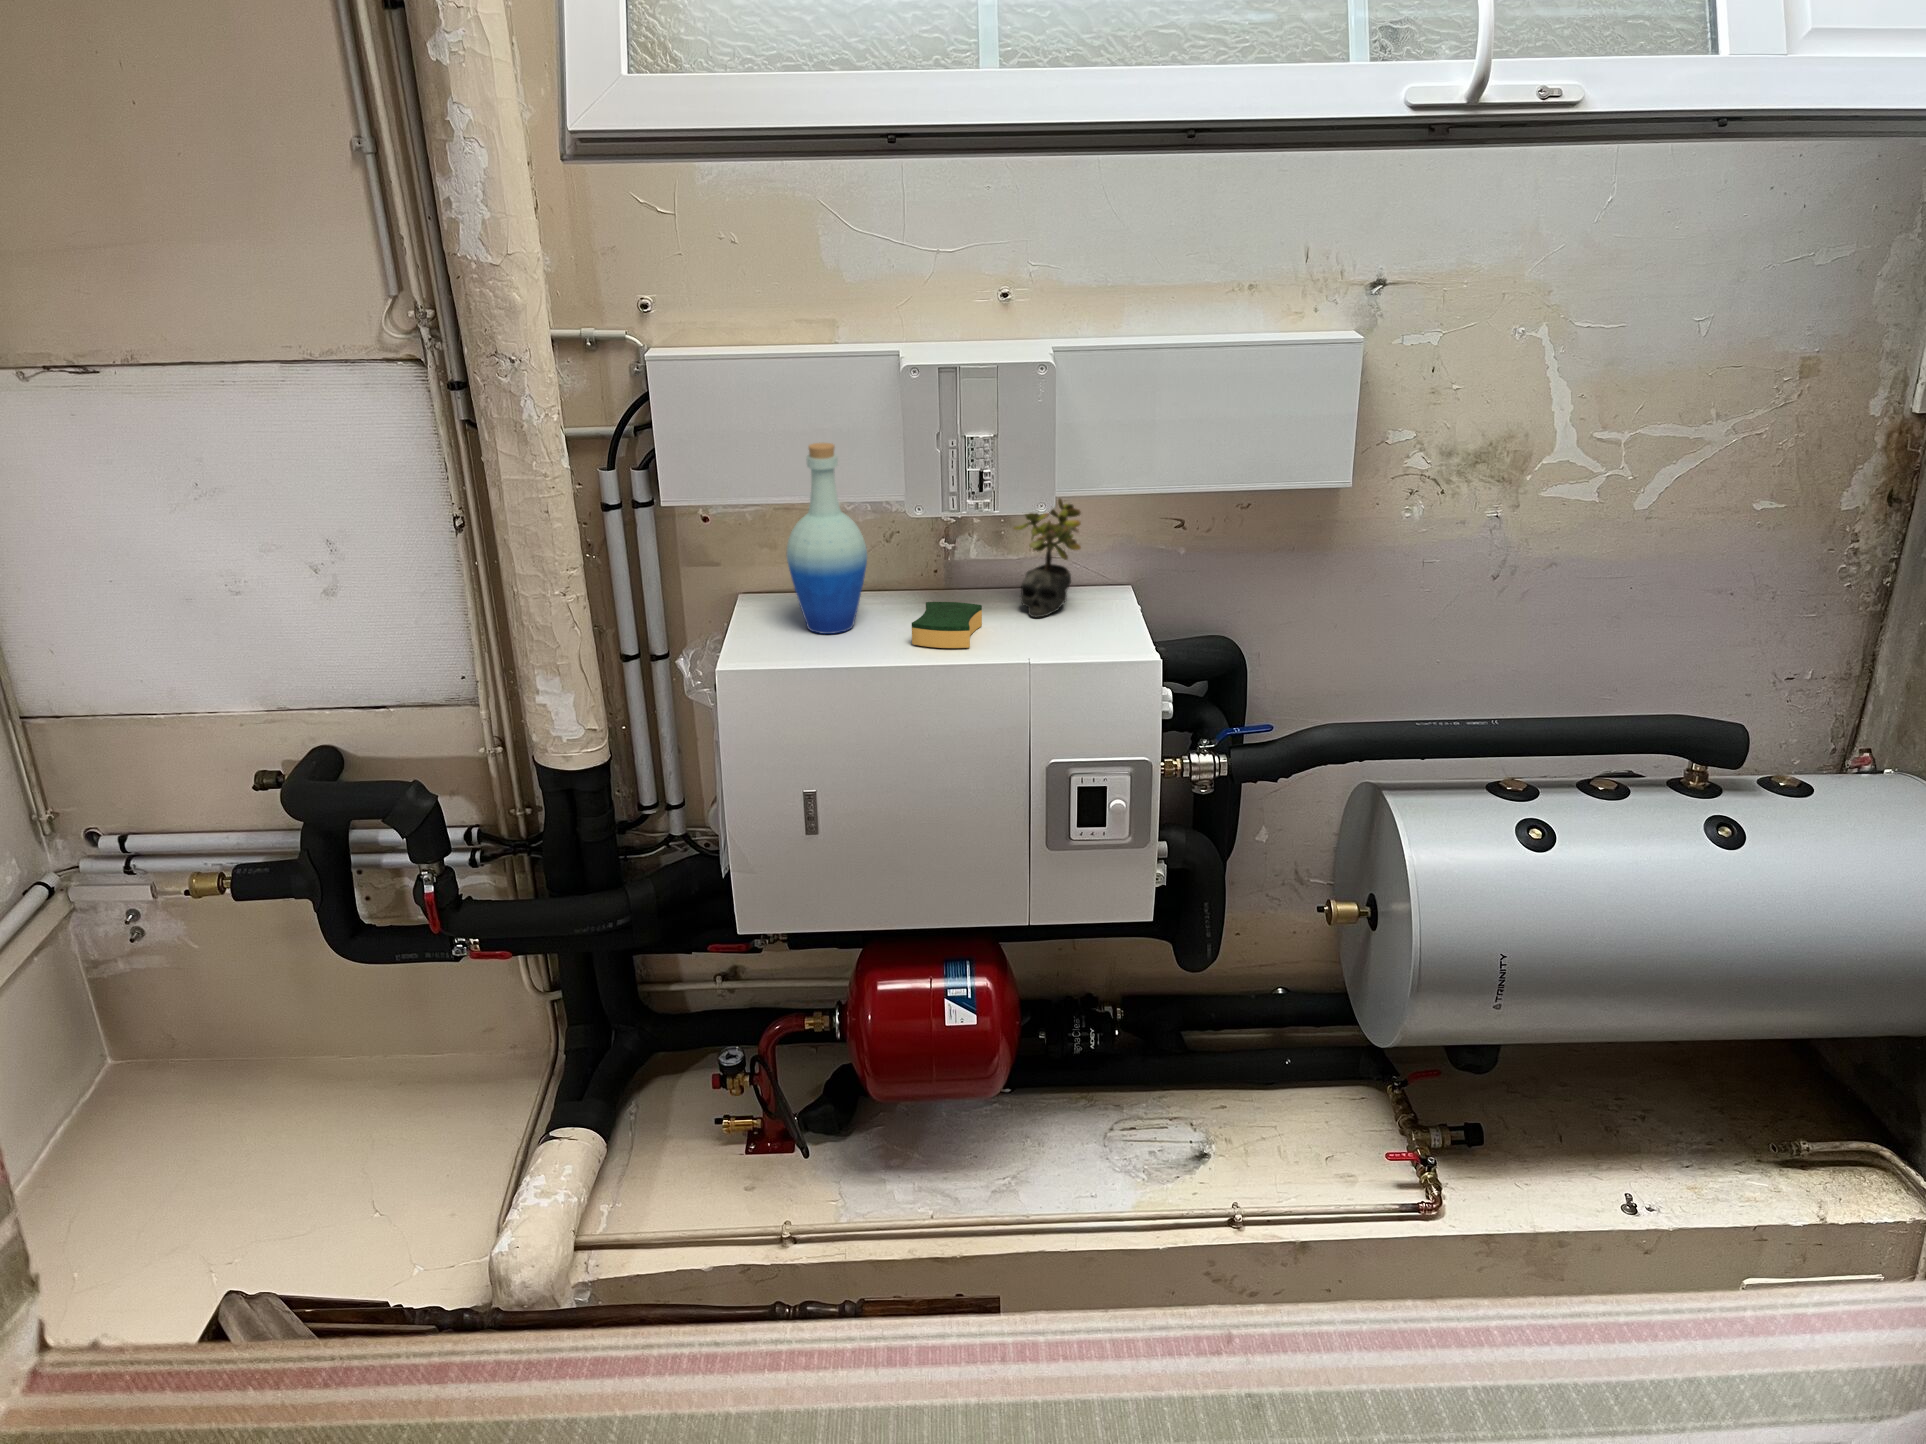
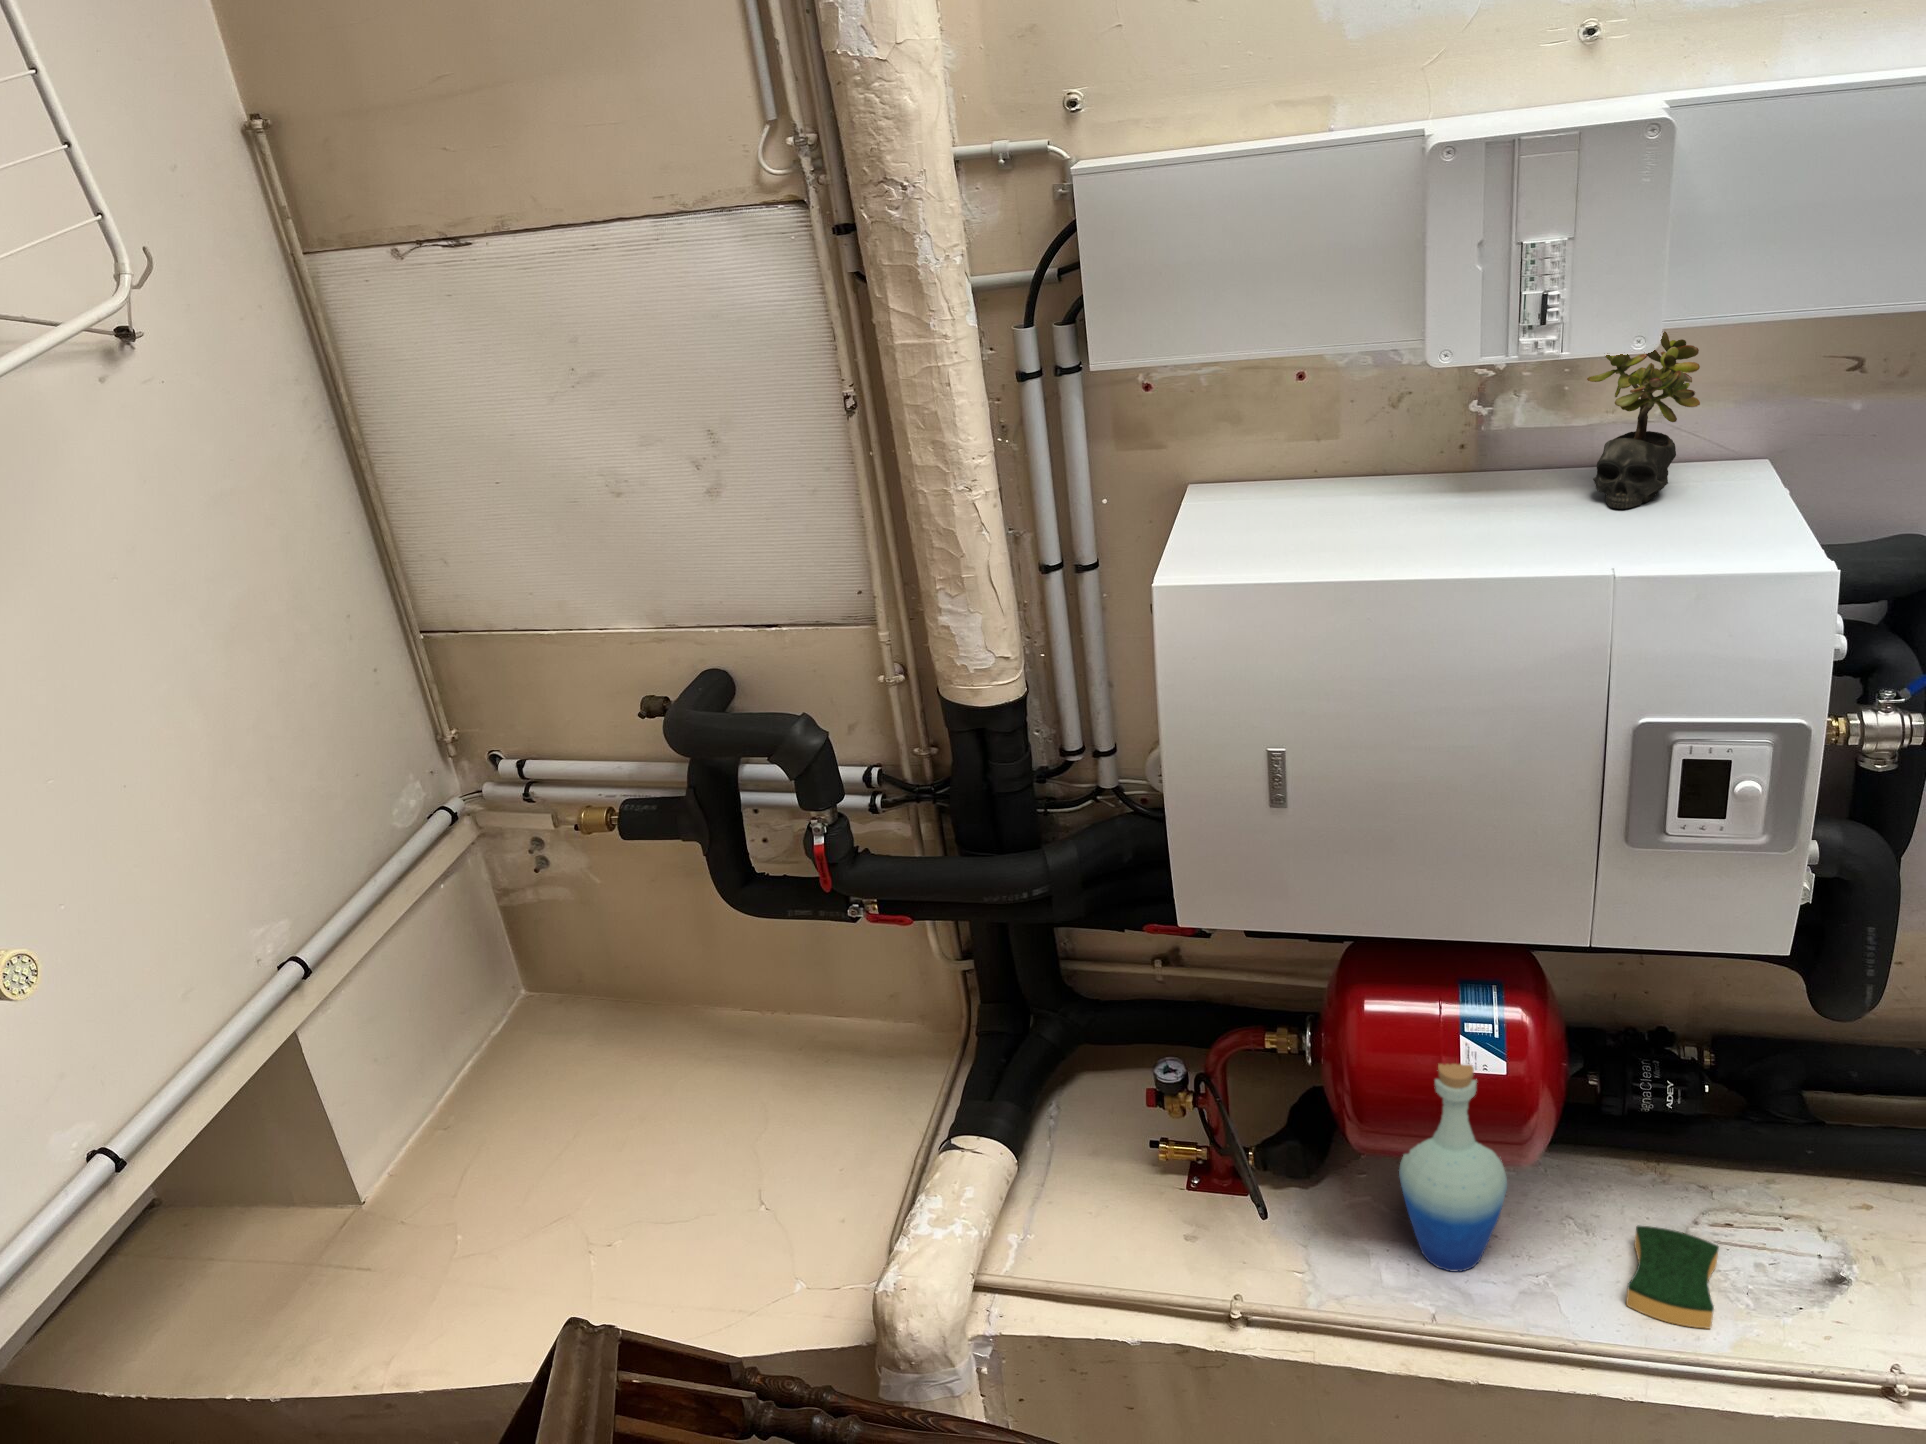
bottle: present [786,443,867,634] -> present [1399,1064,1507,1272]
sponge: present [912,602,982,648] -> present [1626,1226,1719,1329]

